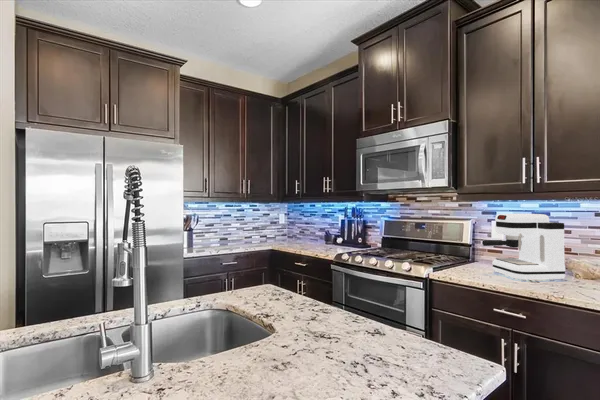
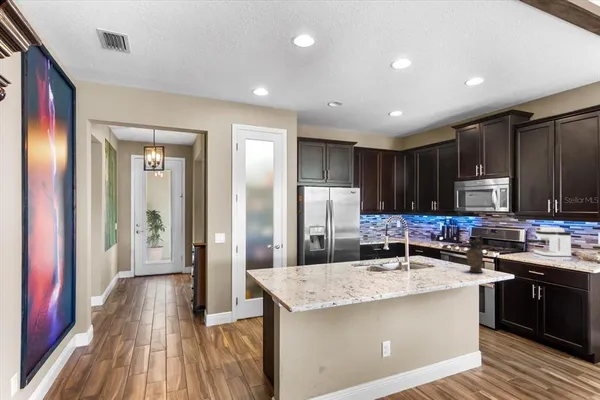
ceramic pitcher: none [339,231,395,366] -> present [466,235,483,273]

